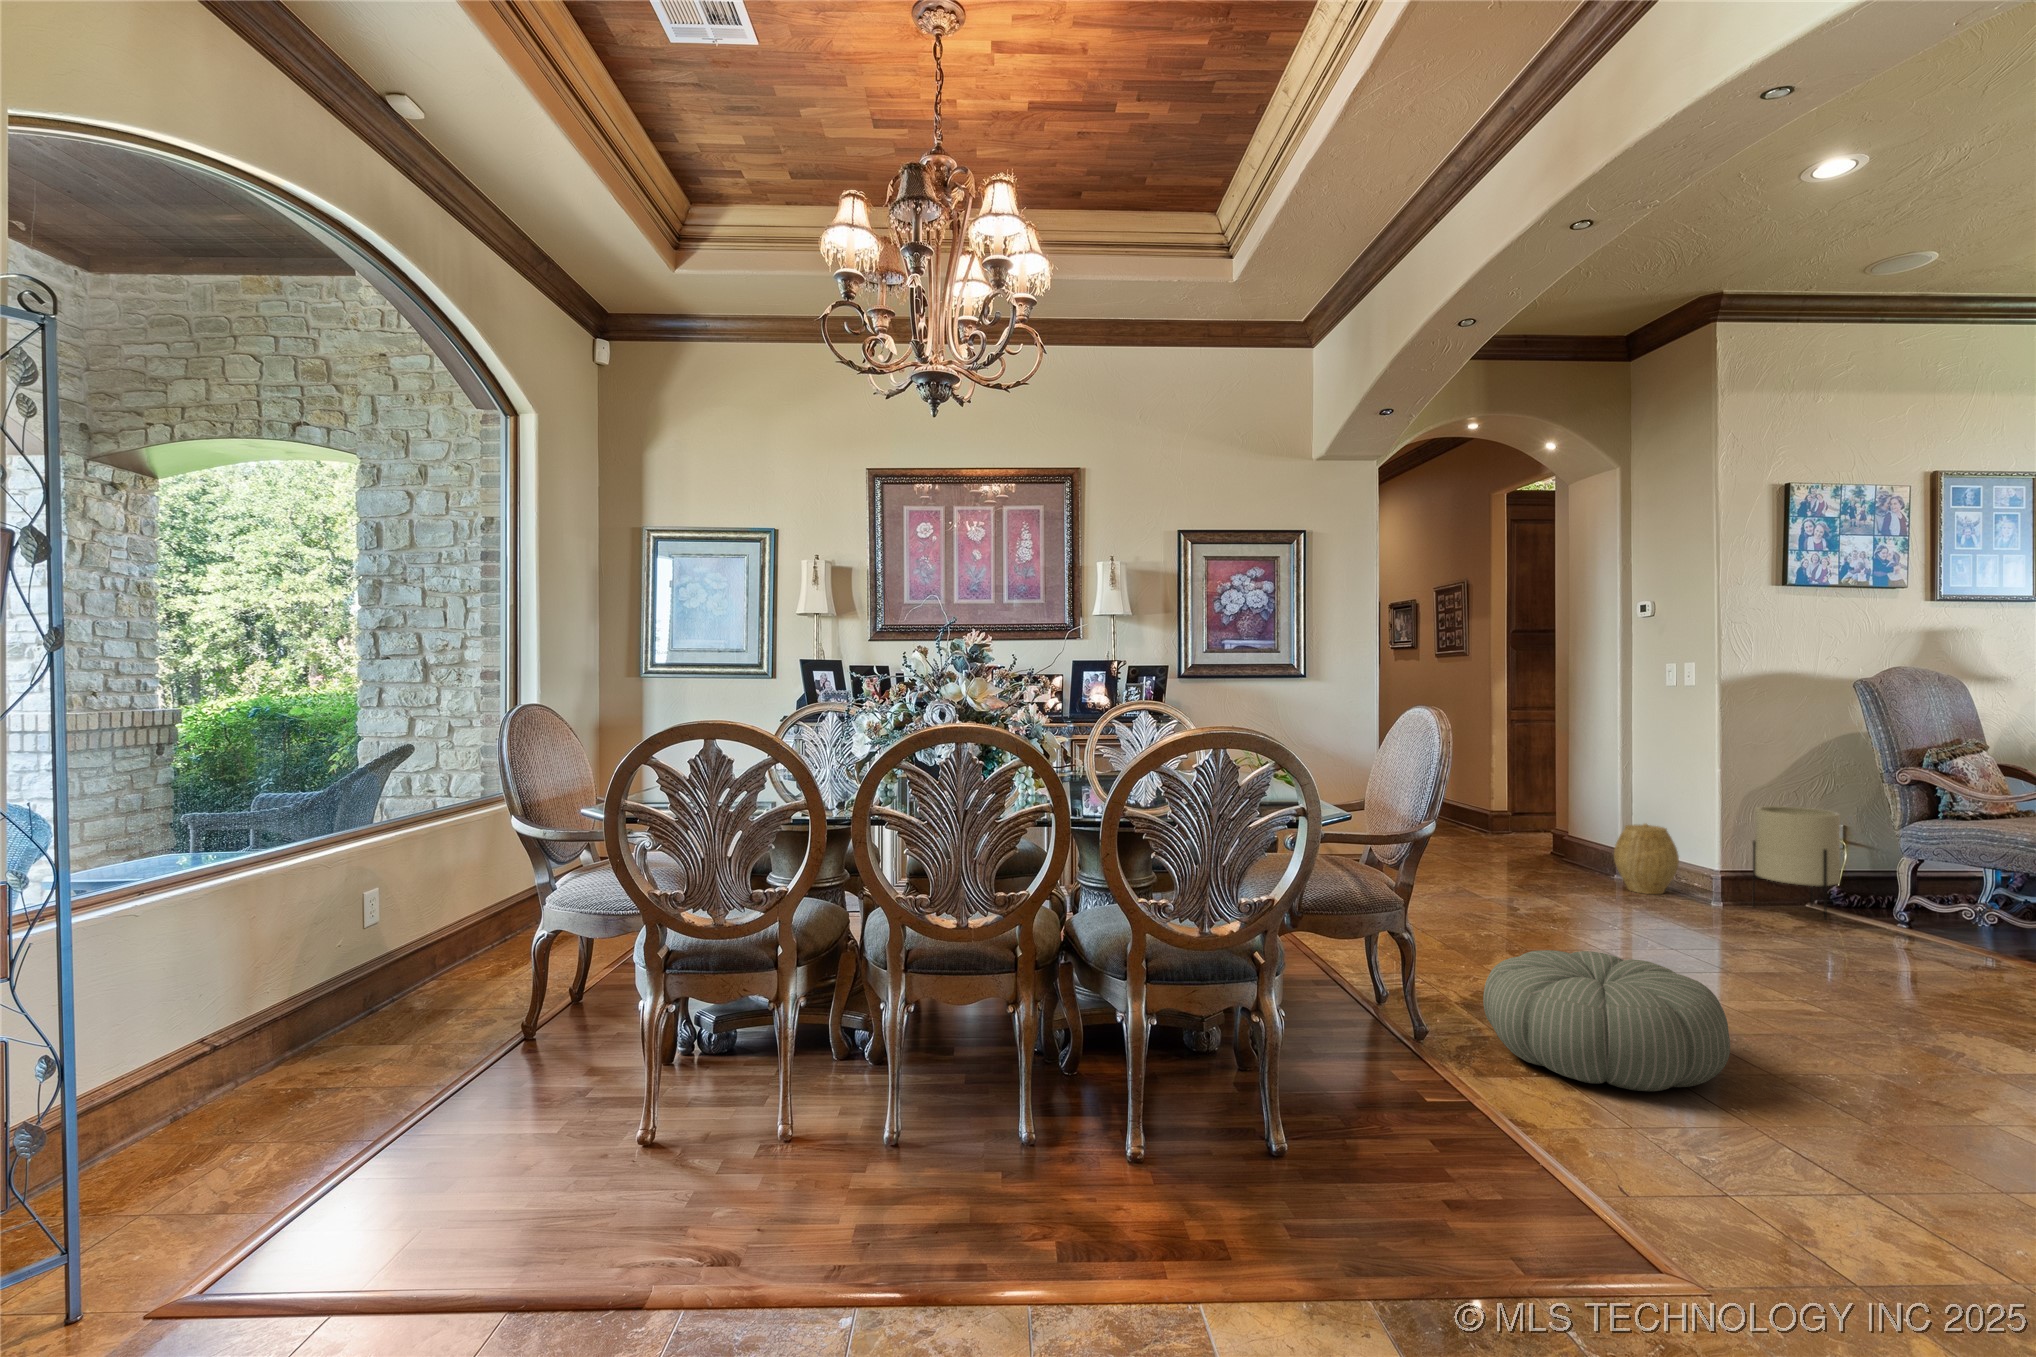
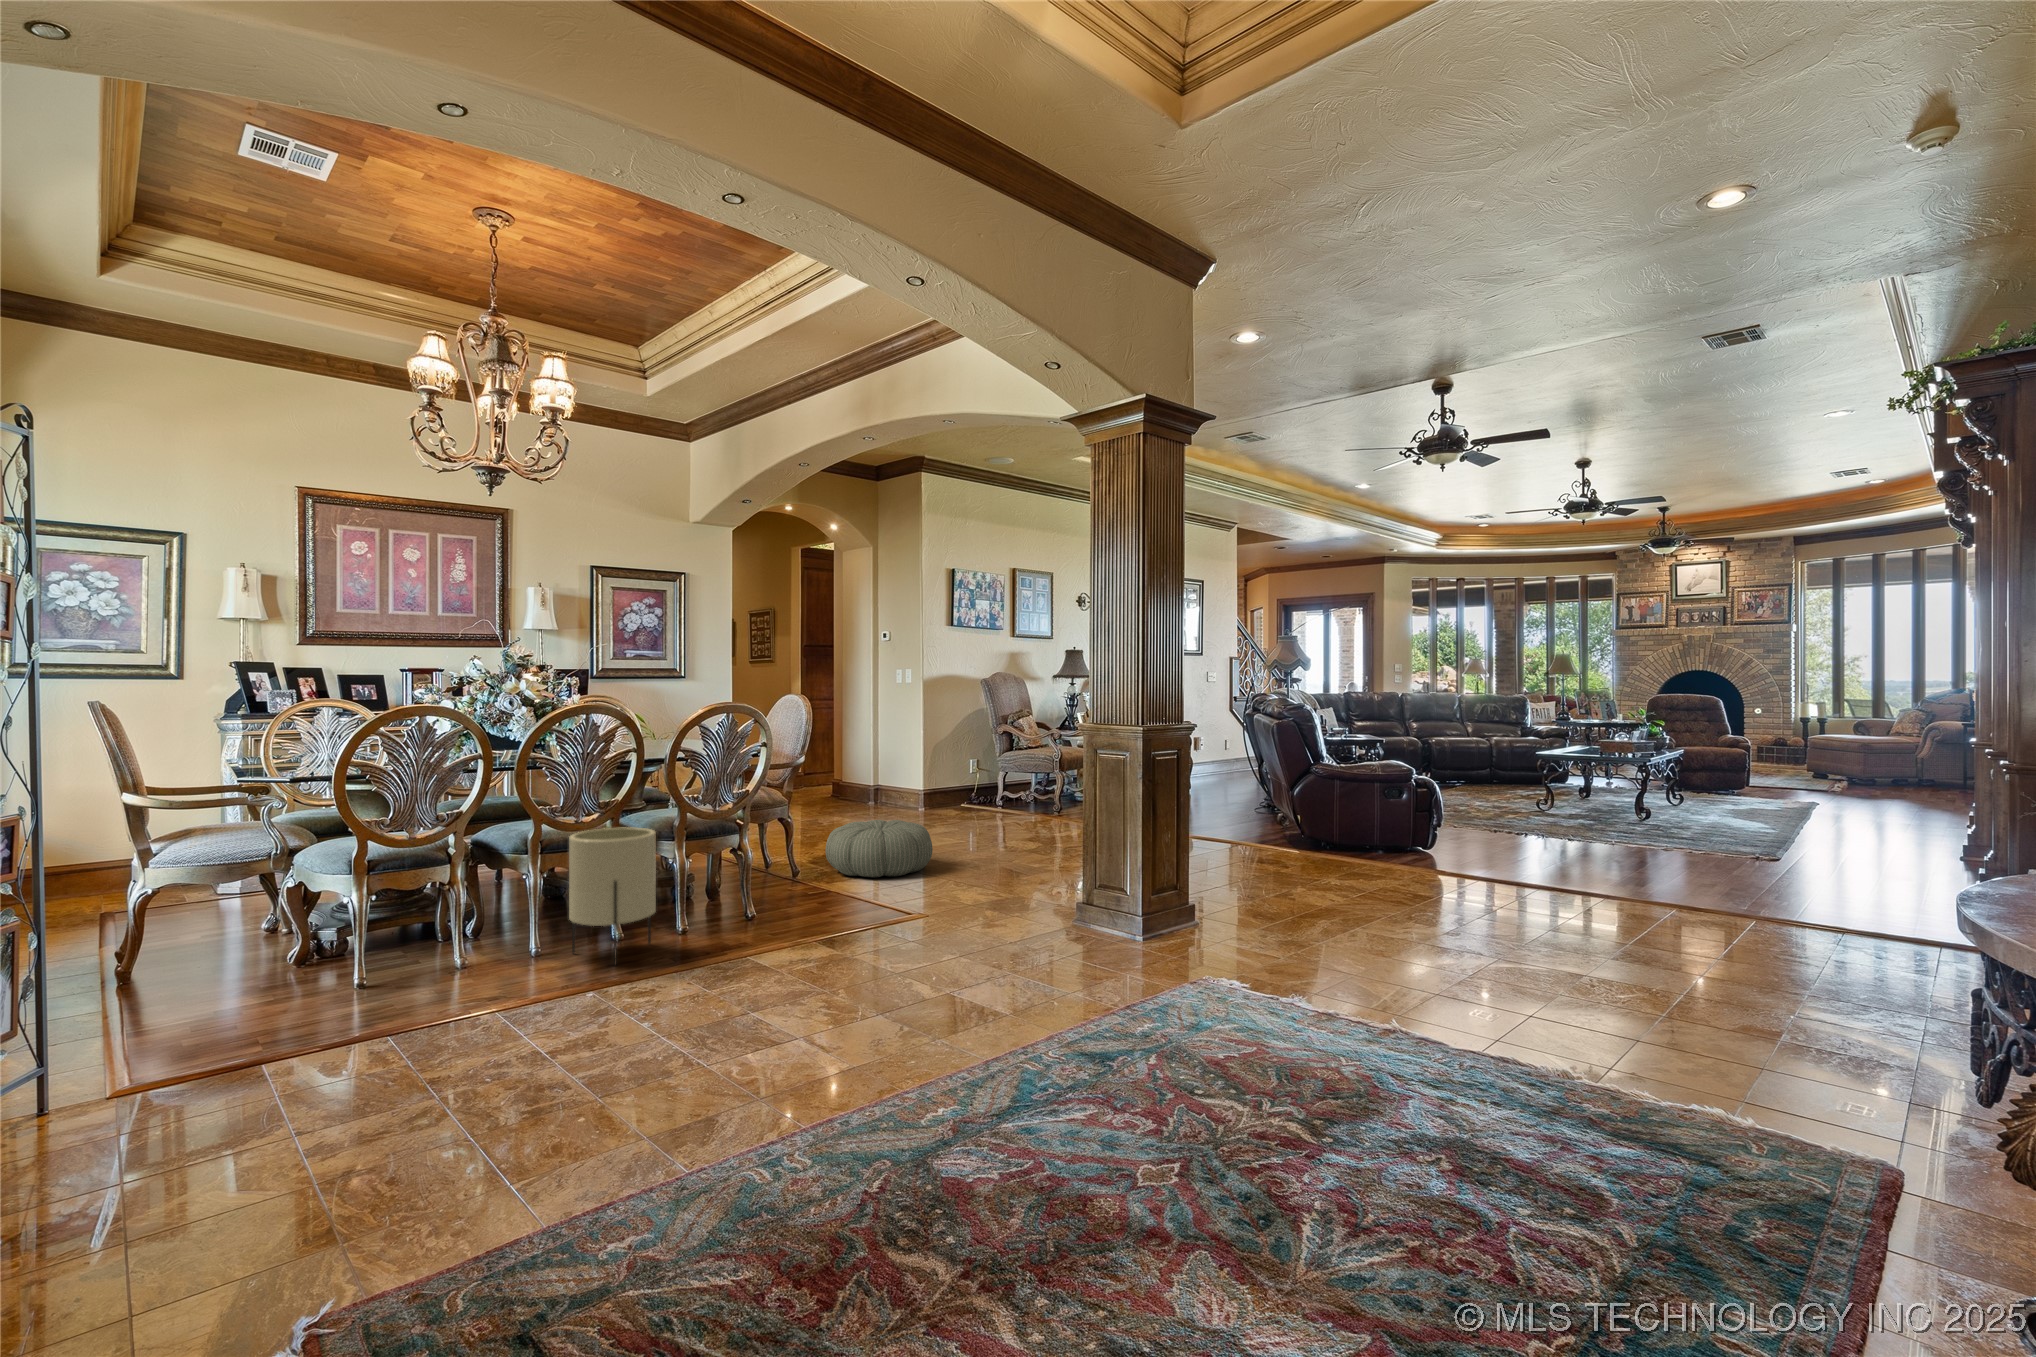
planter: present [1753,806,1840,919] -> present [569,827,656,965]
woven basket: present [1614,824,1679,894] -> none [869,767,903,809]

